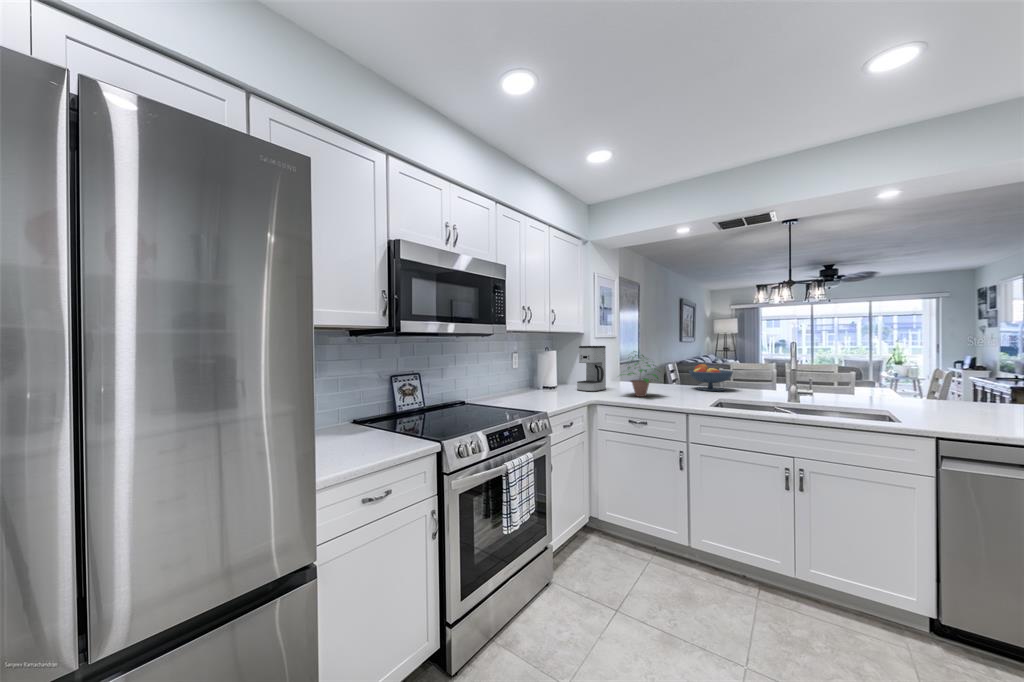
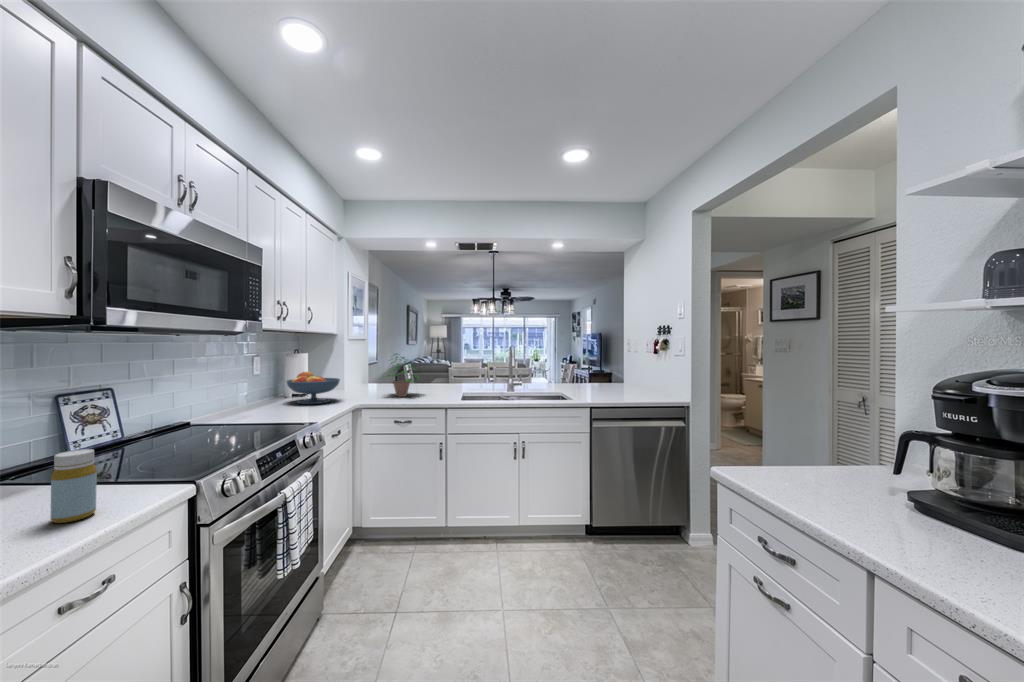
coffee maker: present [577,346,606,392] -> none [332,348,363,396]
fruit bowl: present [689,364,733,391] -> present [286,372,340,404]
bottle: none [367,409,386,452] -> present [51,449,97,523]

